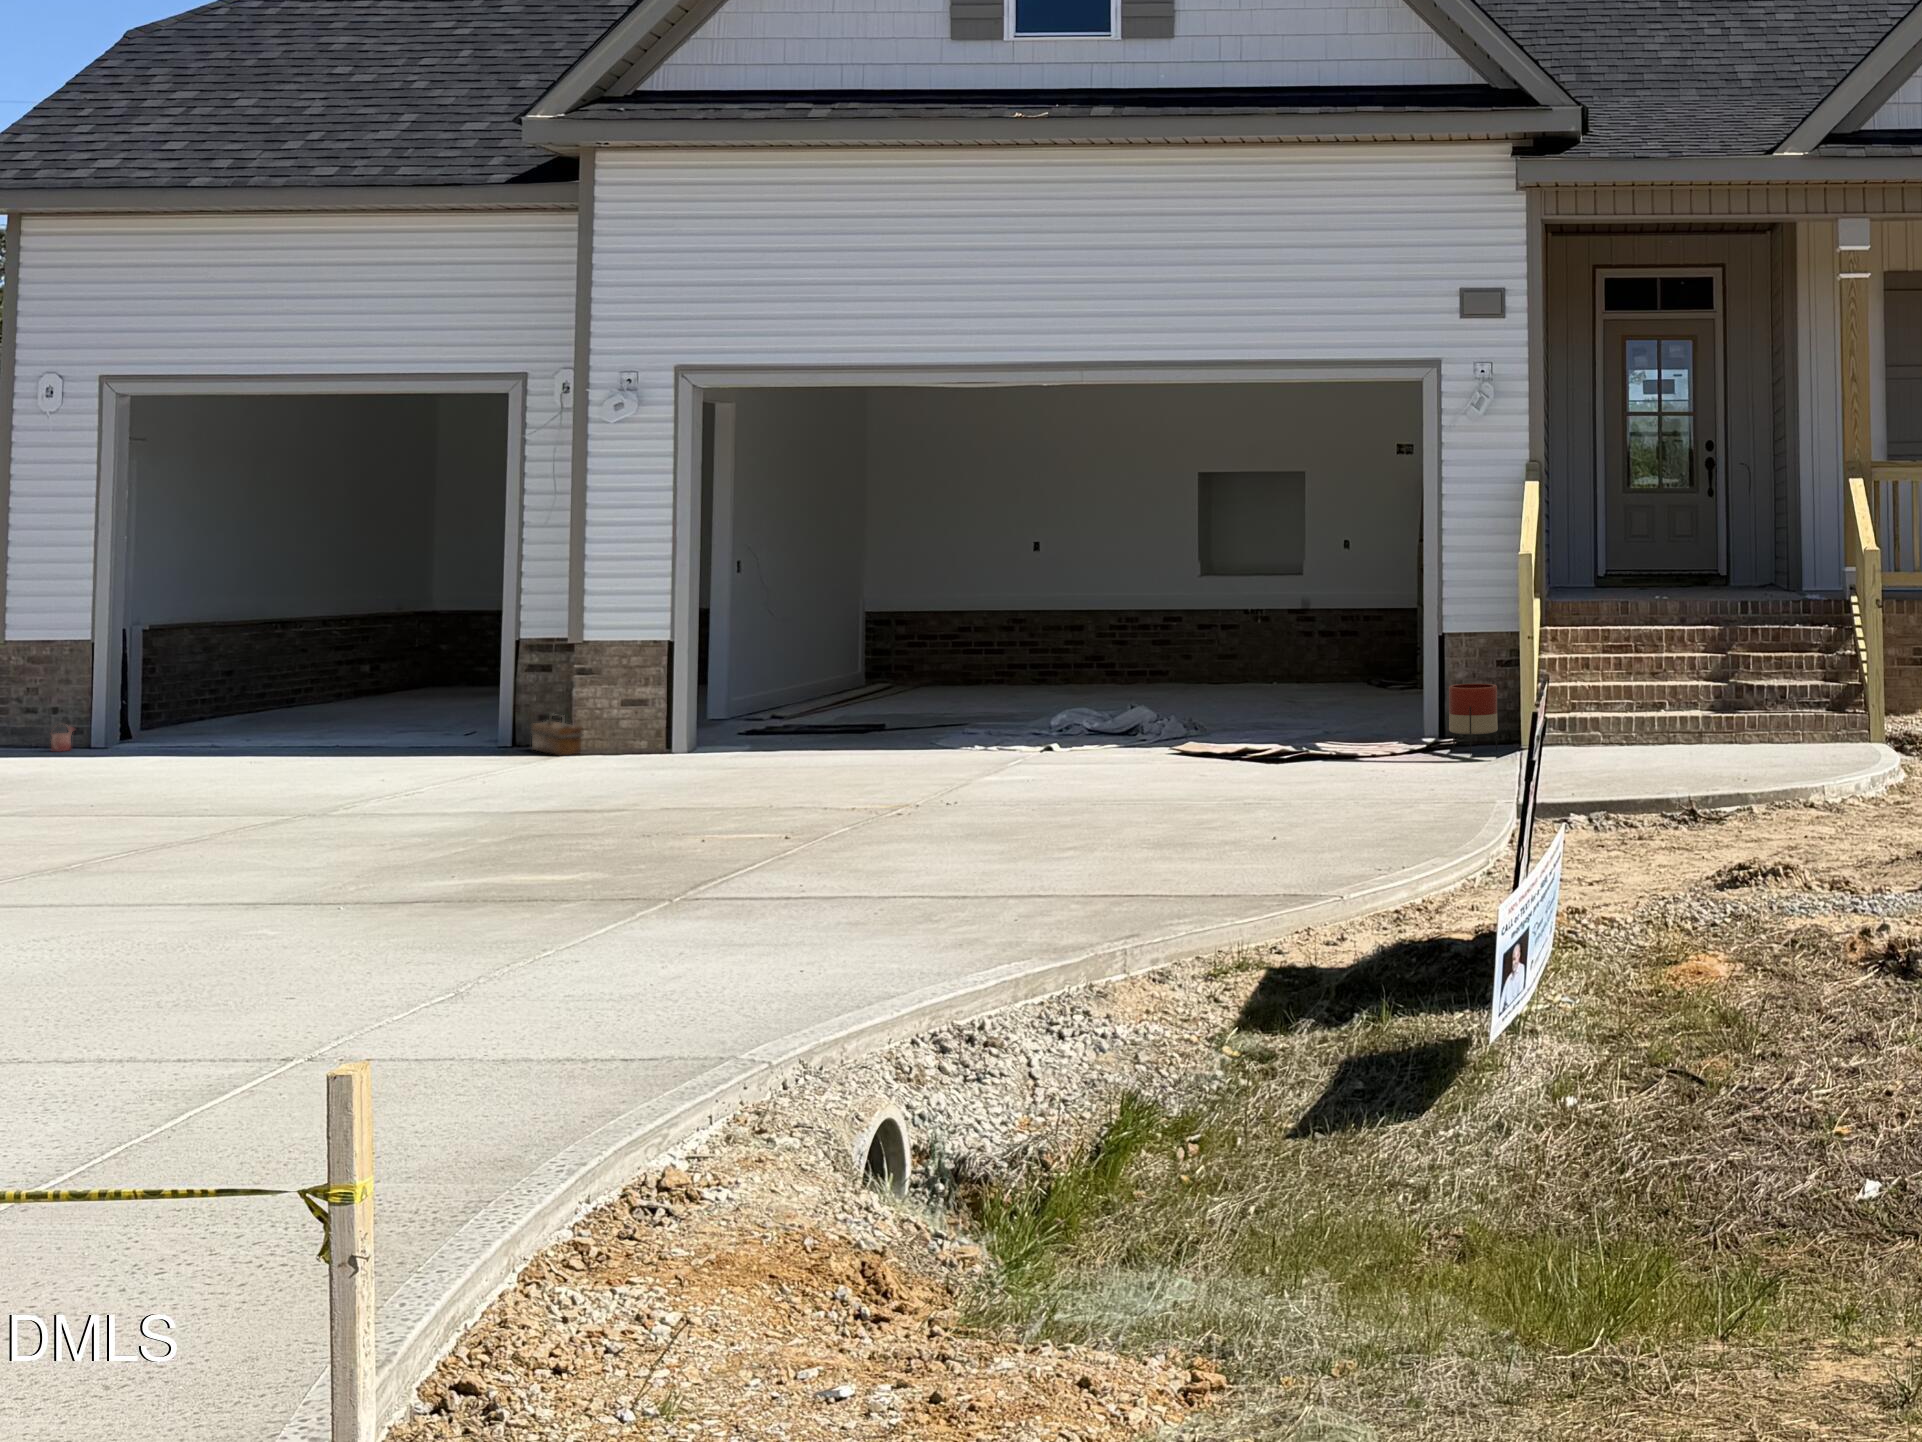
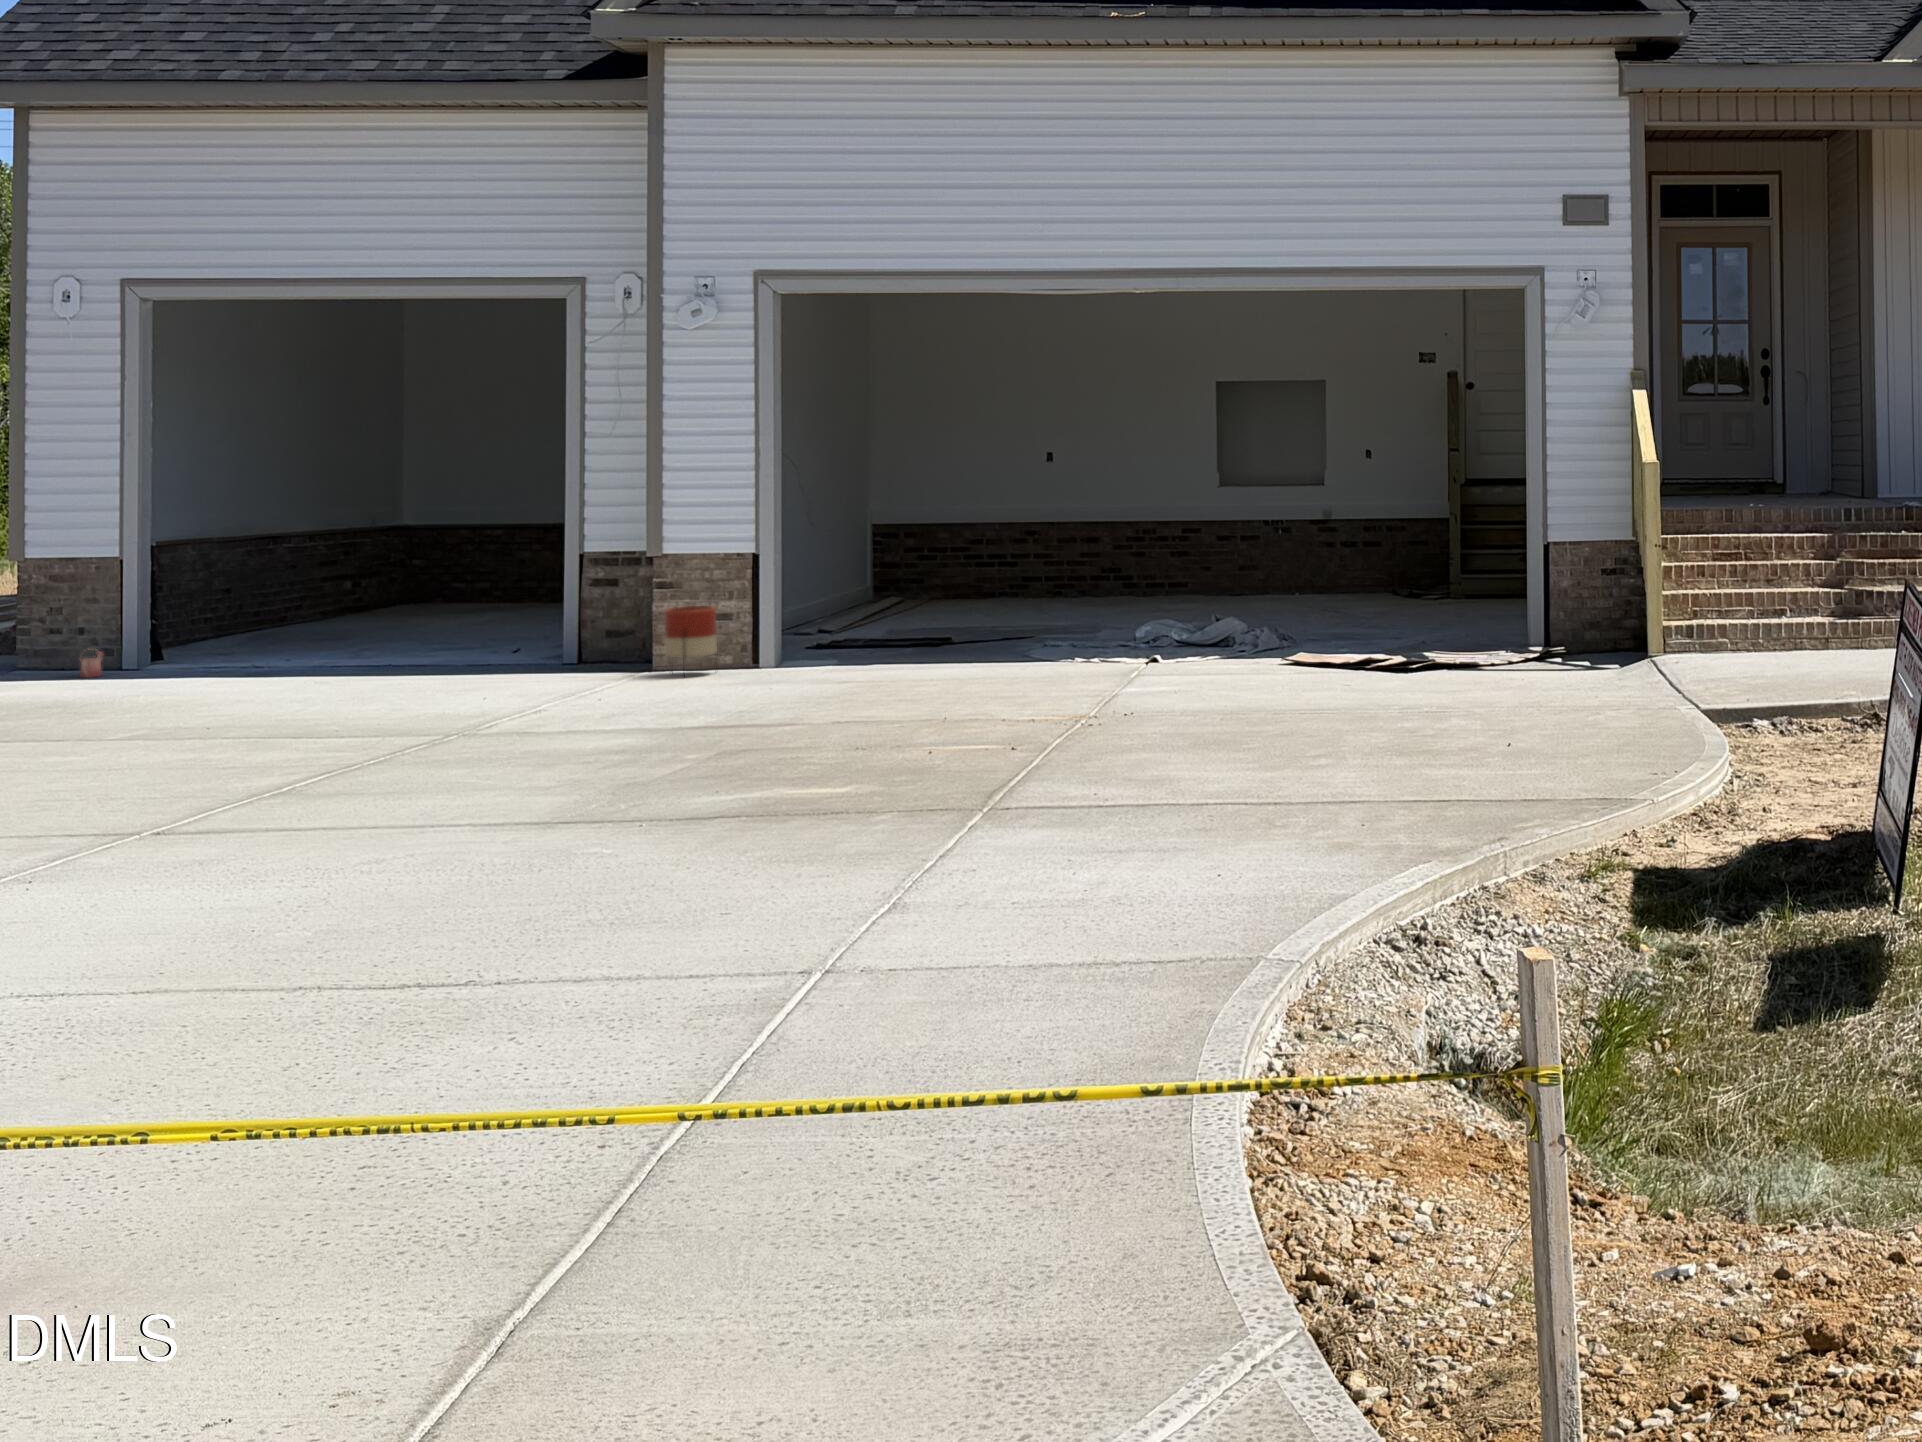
planter: present [1449,684,1498,755] -> present [664,606,717,659]
toolbox: present [531,714,583,755] -> none [600,632,662,676]

